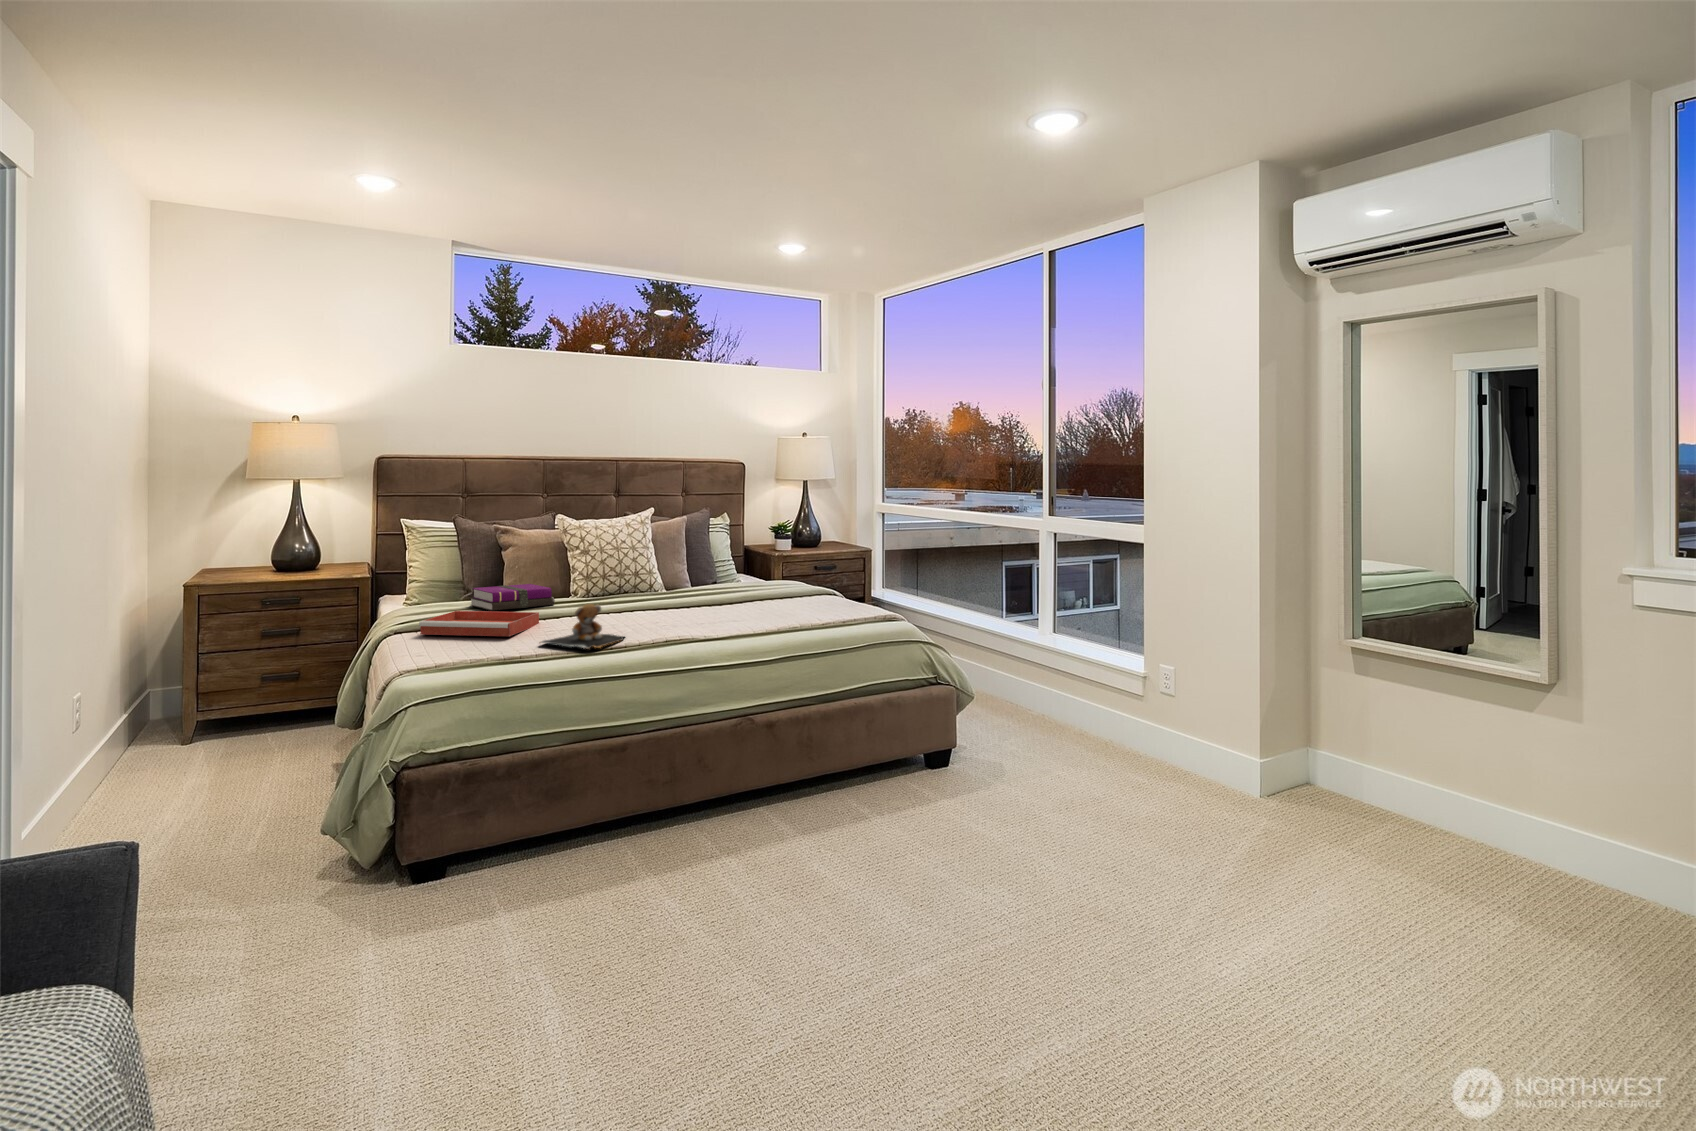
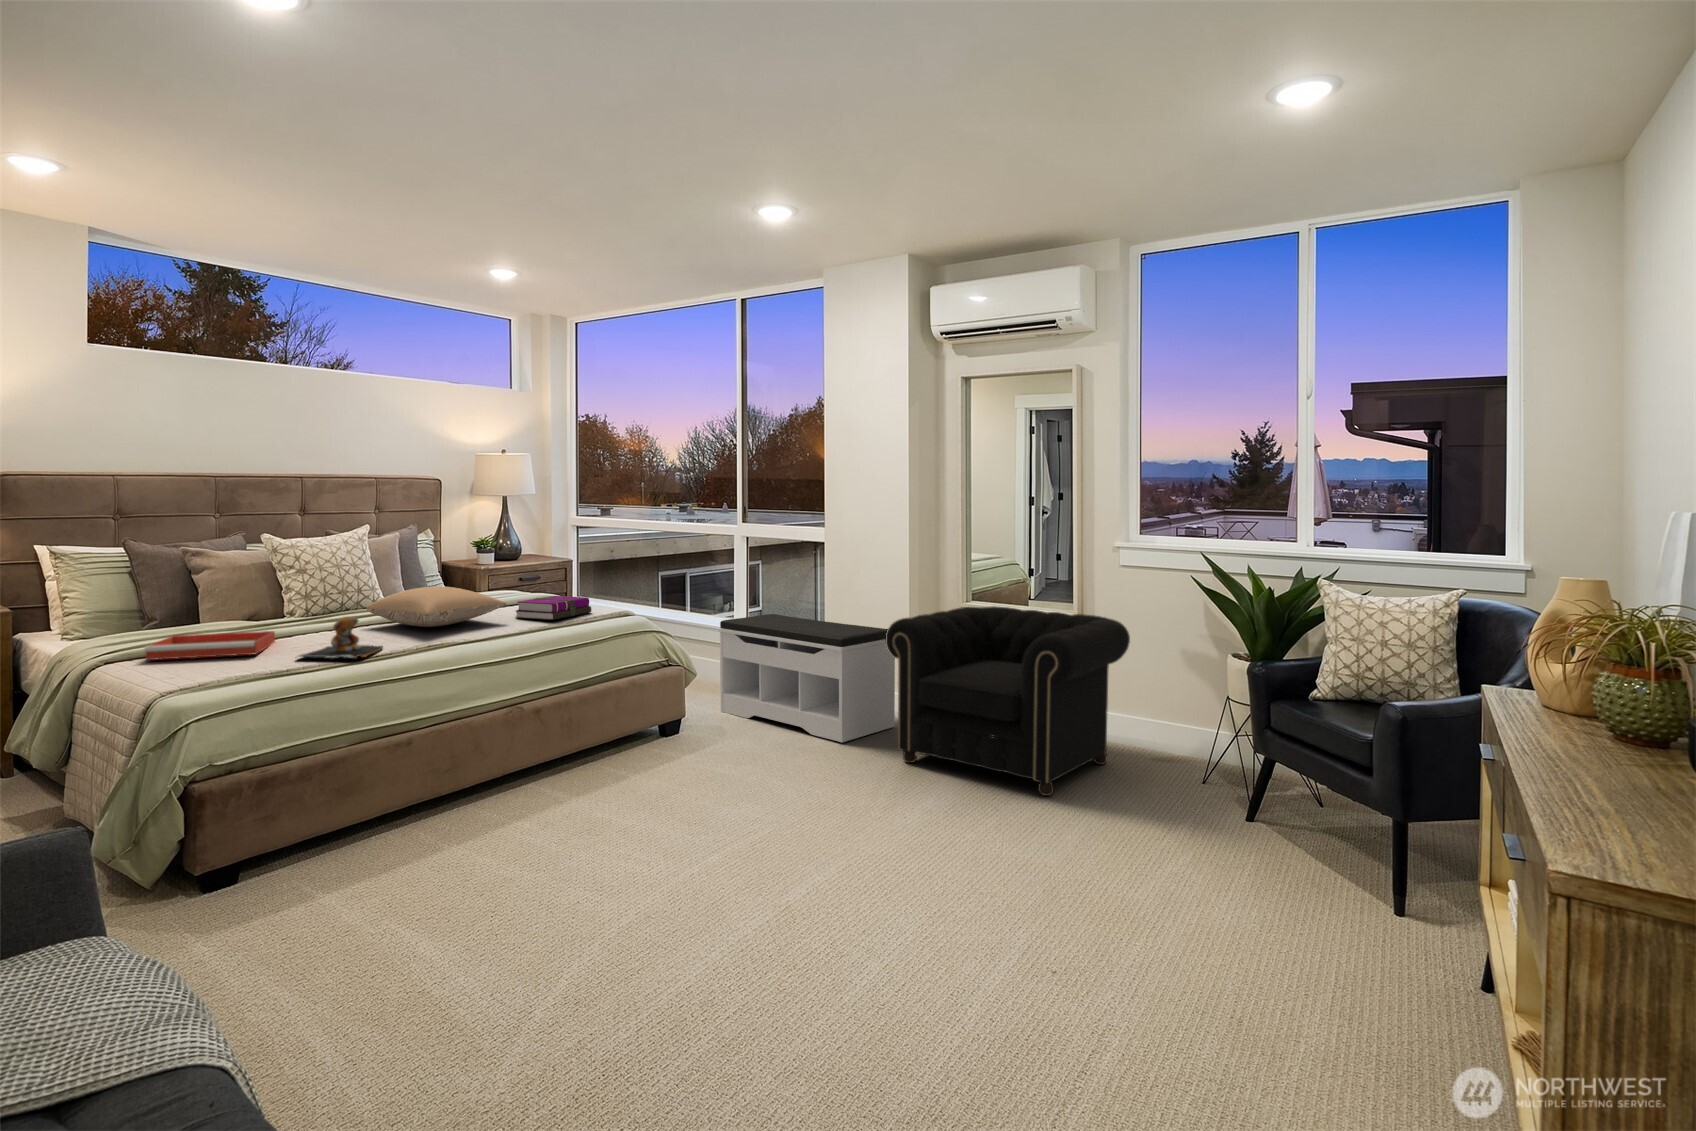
pillow: none [628,575,761,618] -> present [367,586,506,627]
notebook: present [470,584,555,611] -> present [515,596,592,620]
bench: none [1003,627,1227,804] -> present [719,614,895,742]
armchair: none [1204,641,1618,946] -> present [886,606,1130,796]

